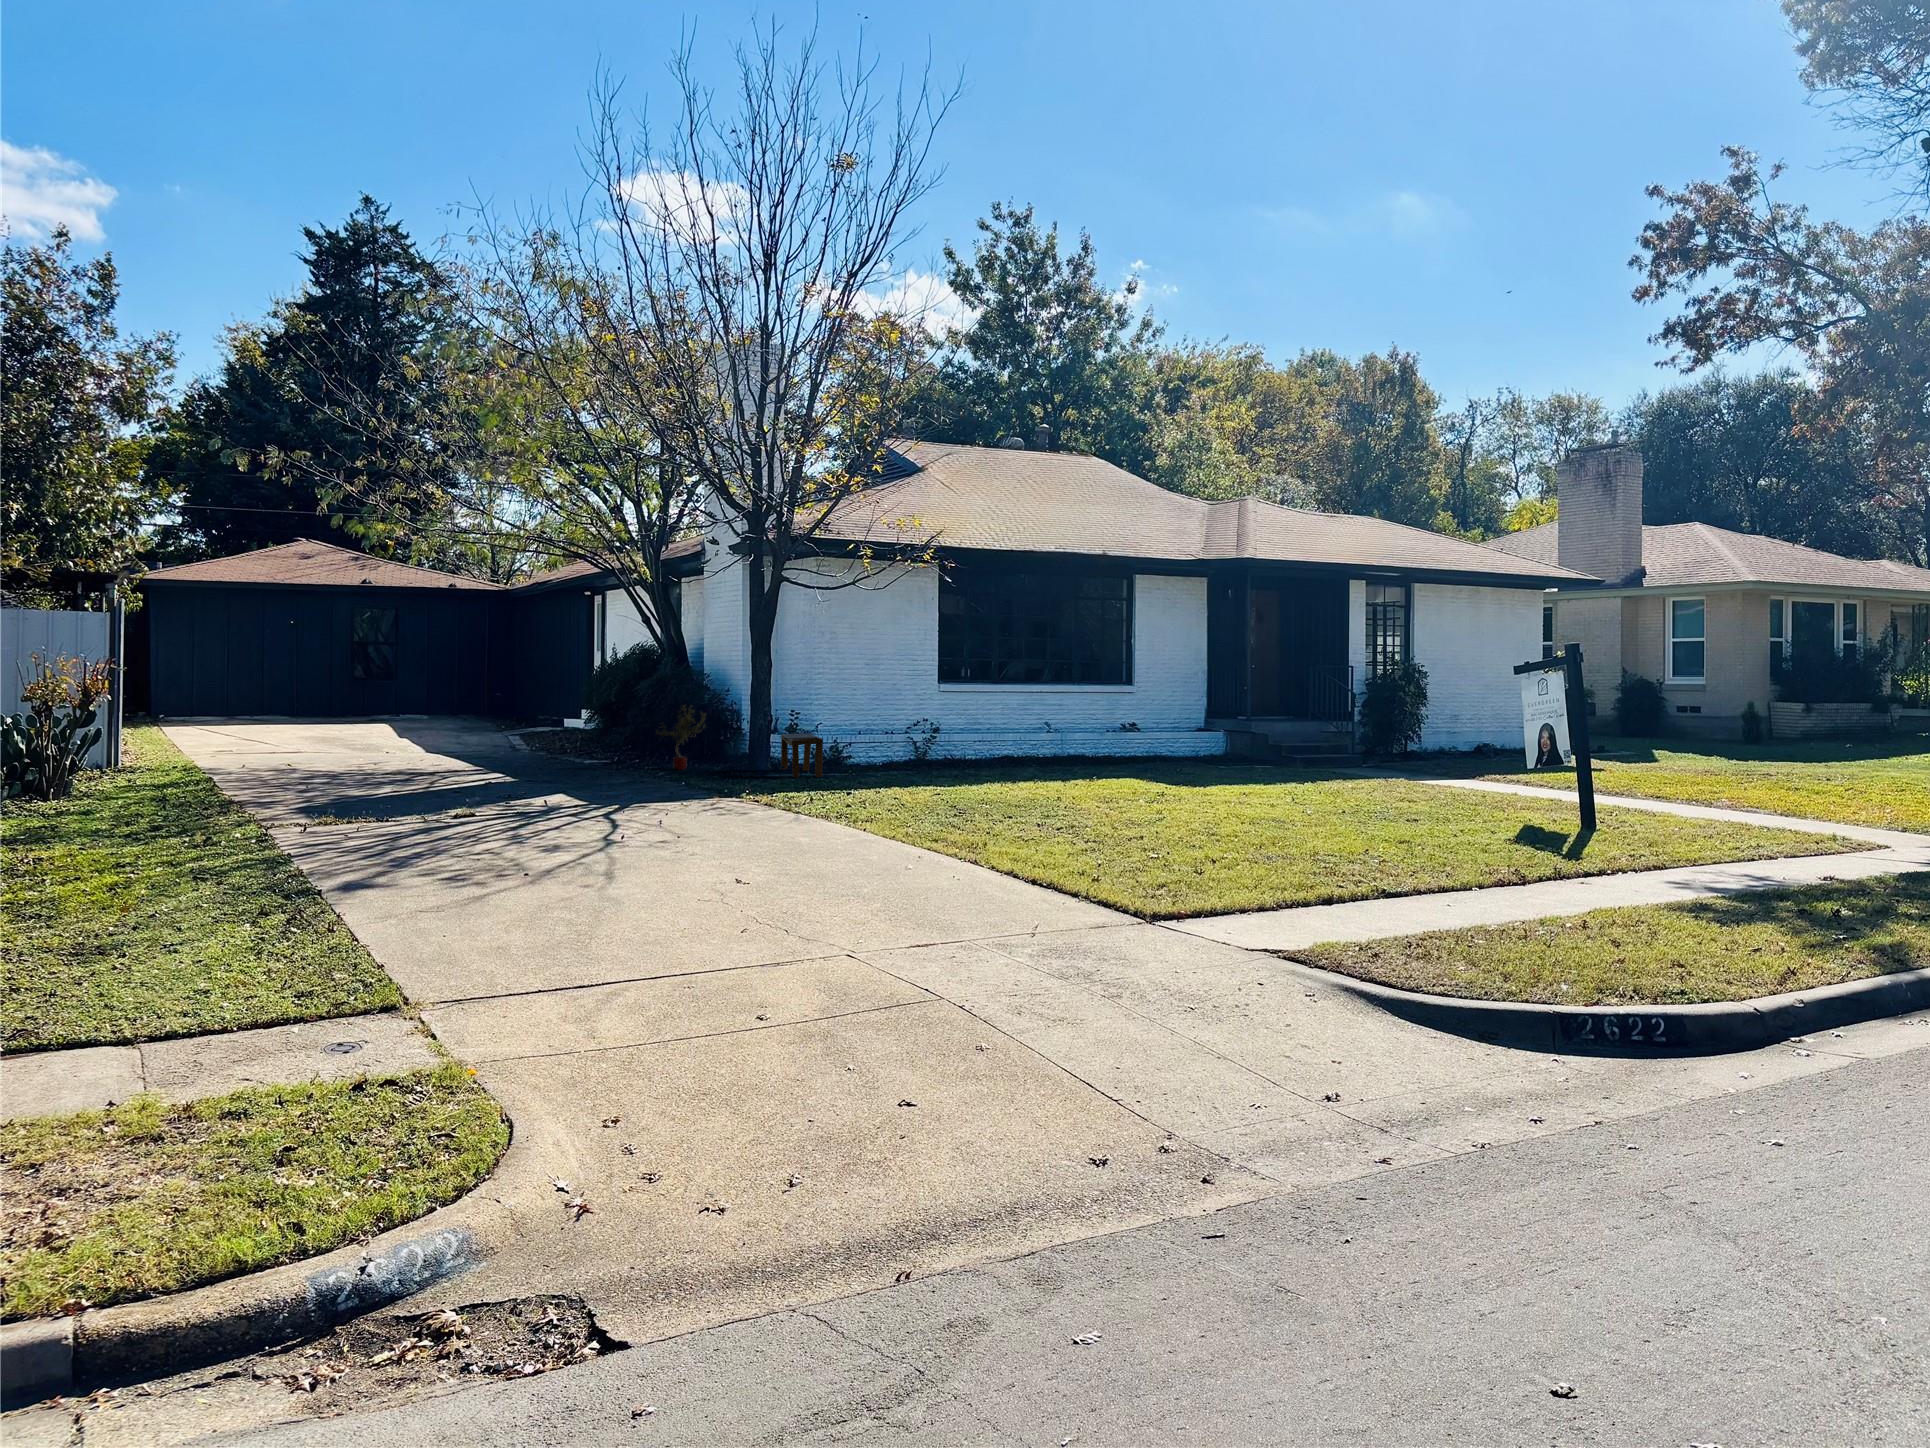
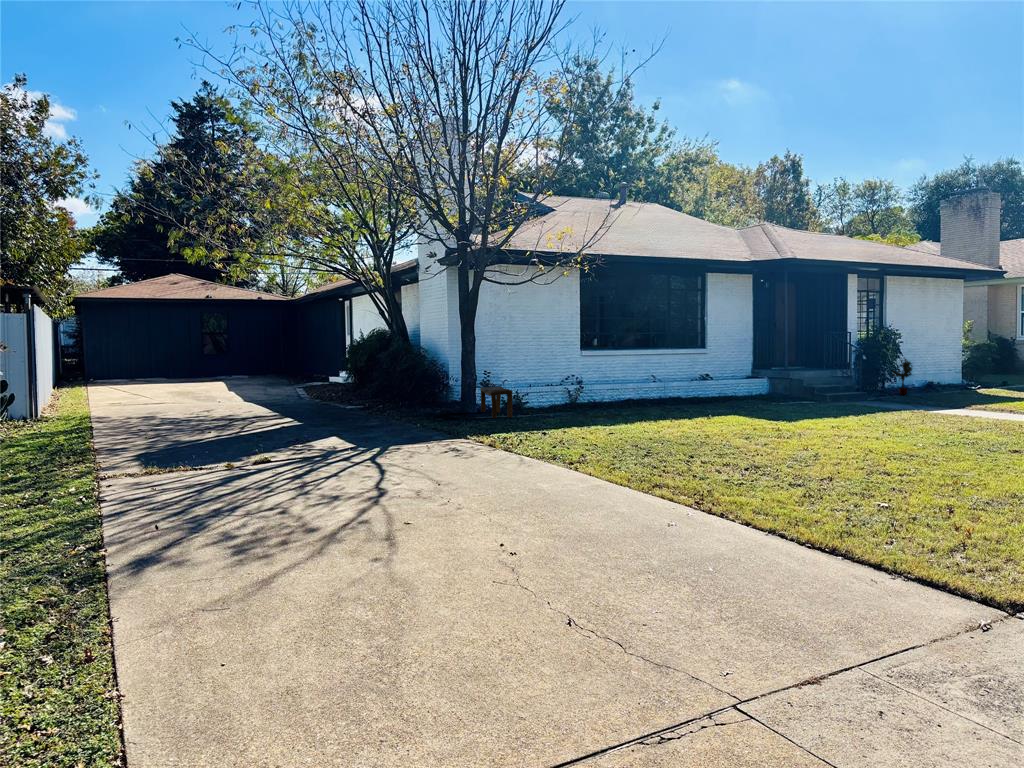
potted tree: present [656,707,706,770] -> present [892,358,912,395]

